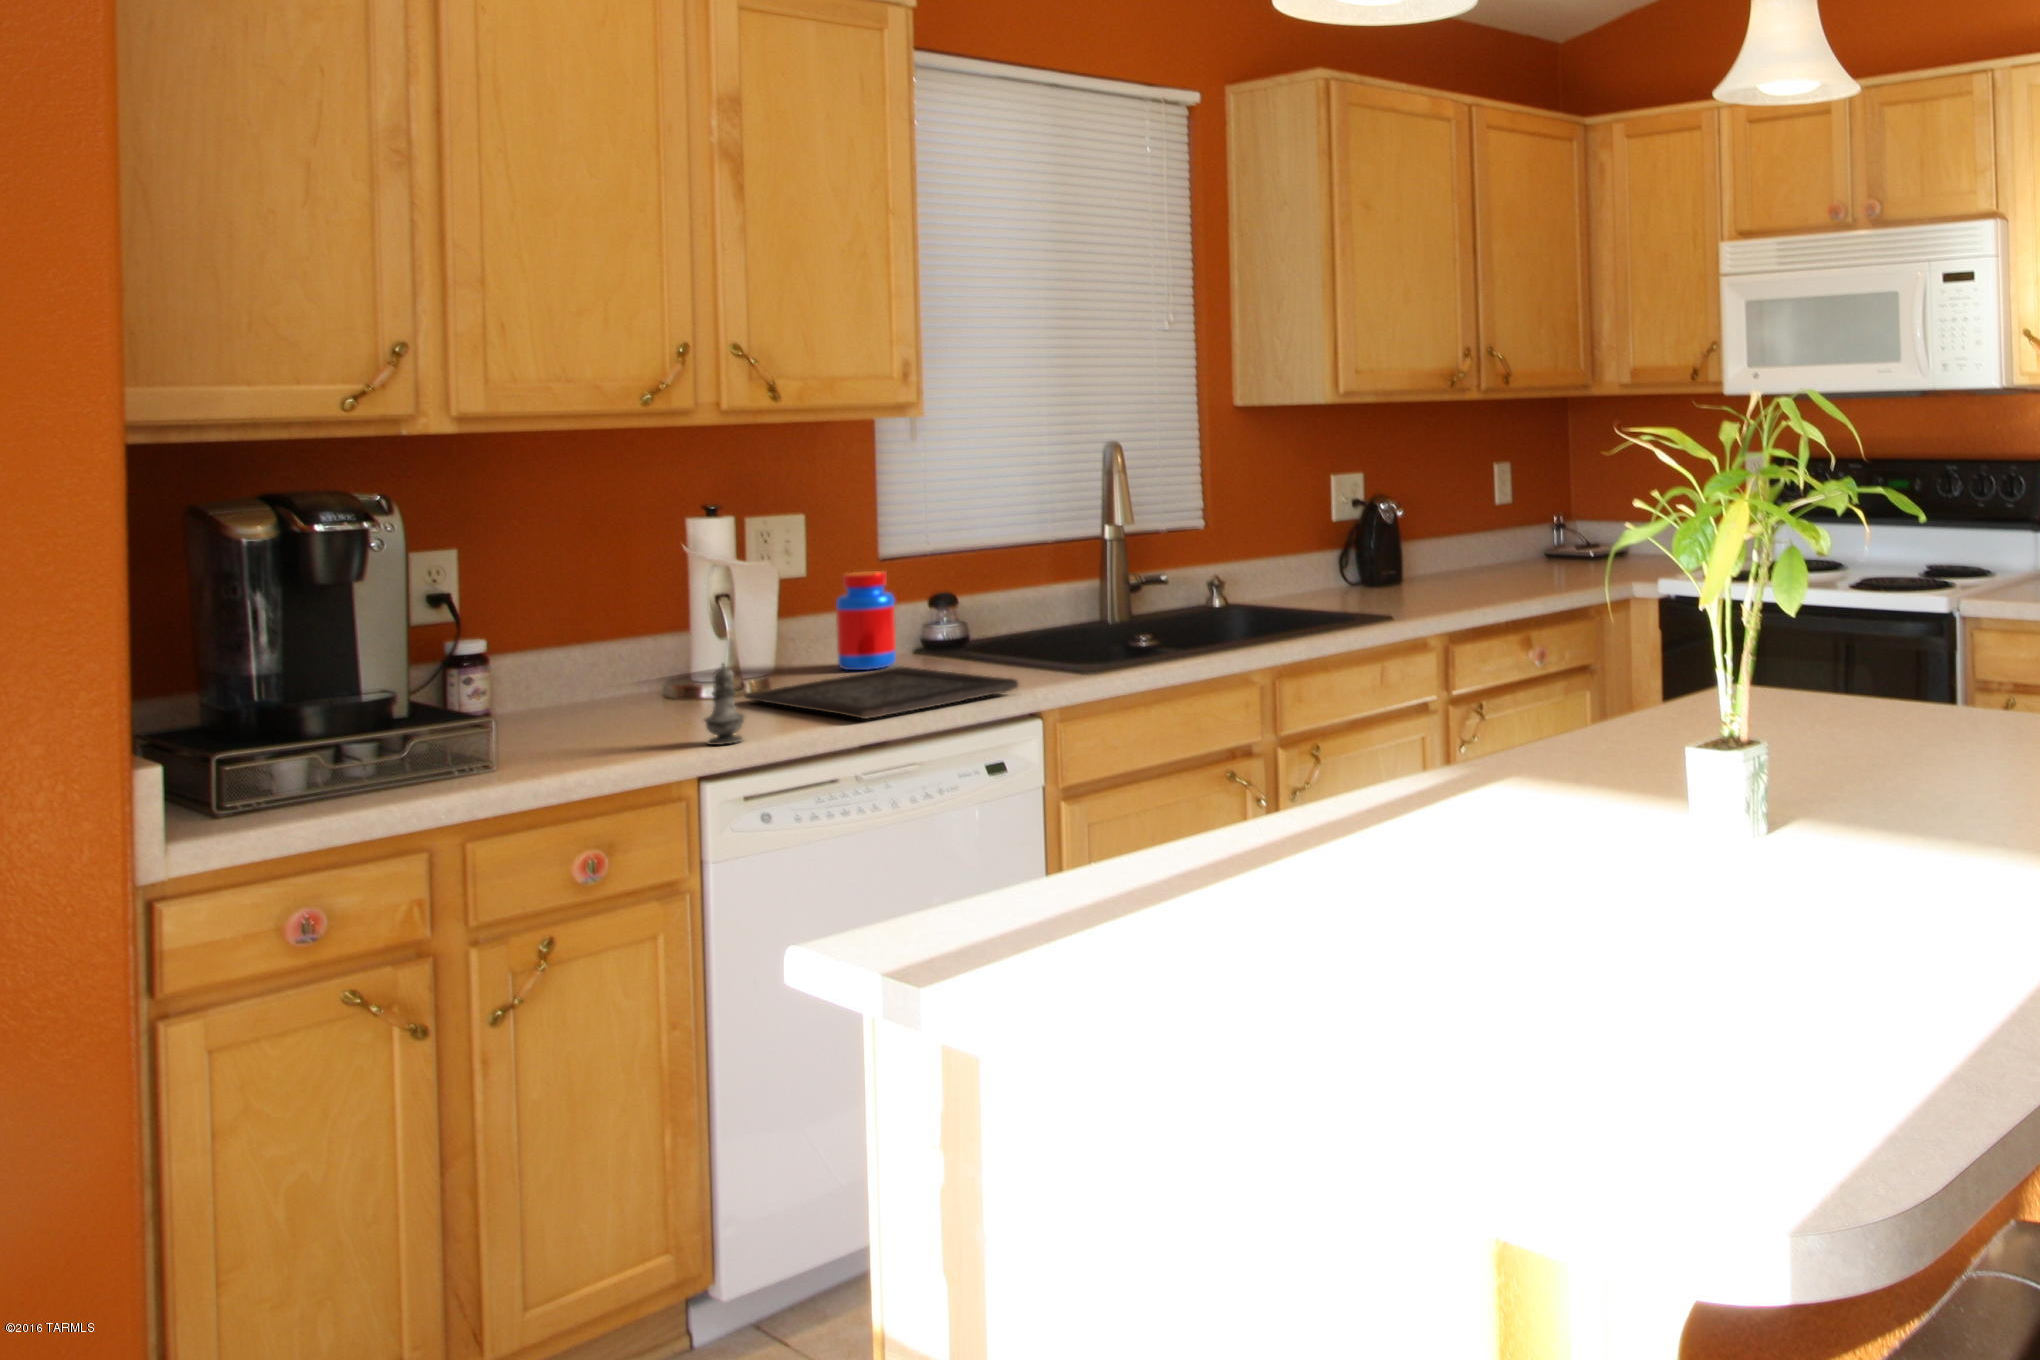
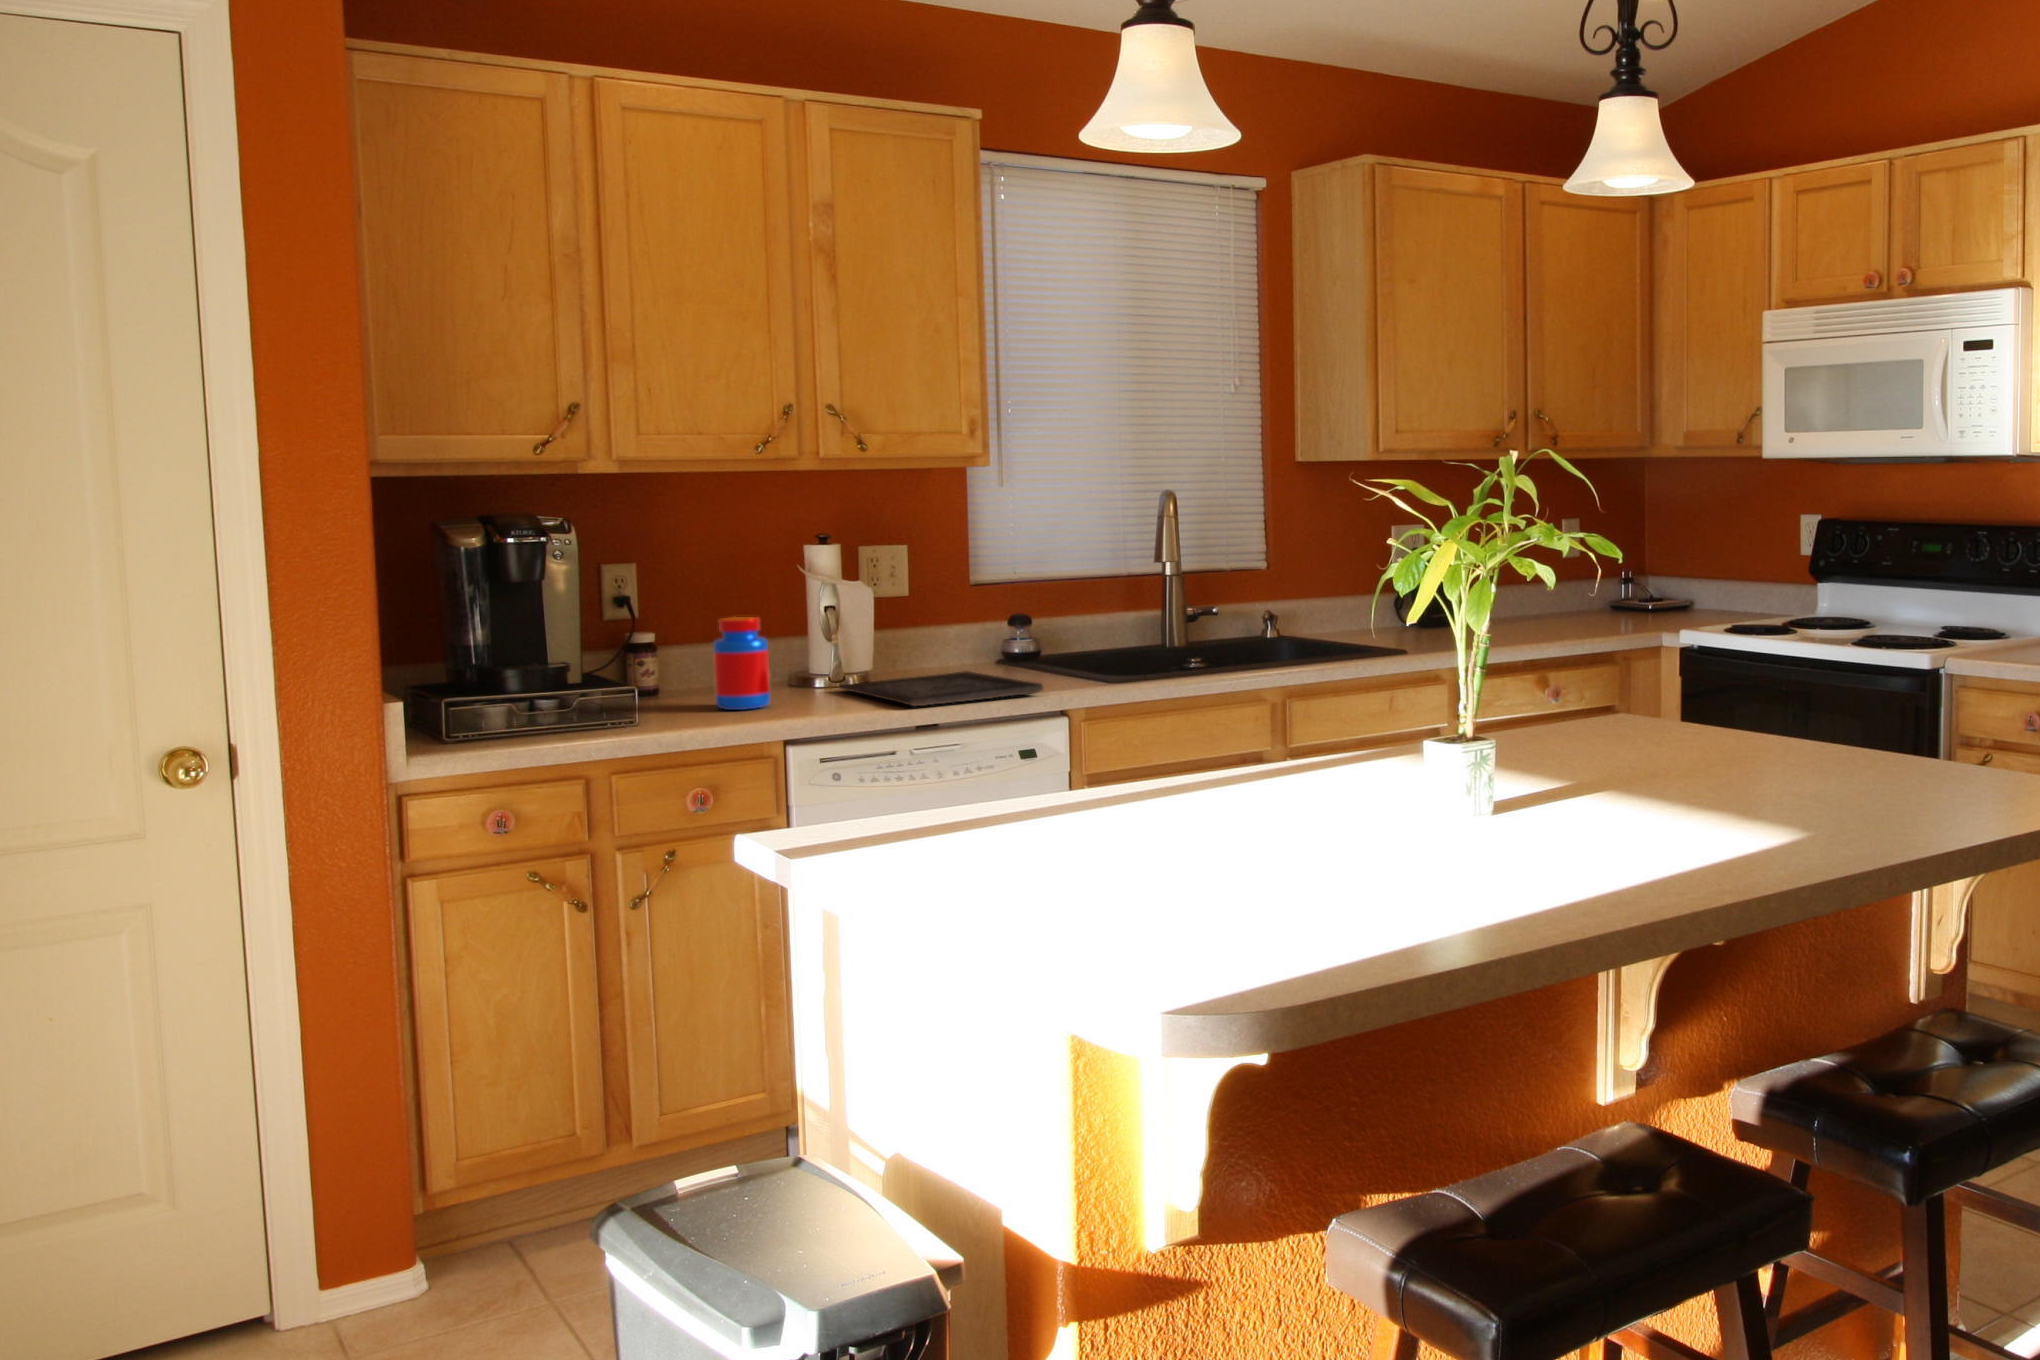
jar: present [836,571,896,670] -> present [713,617,771,710]
salt shaker: present [704,664,745,745] -> none [789,655,820,718]

